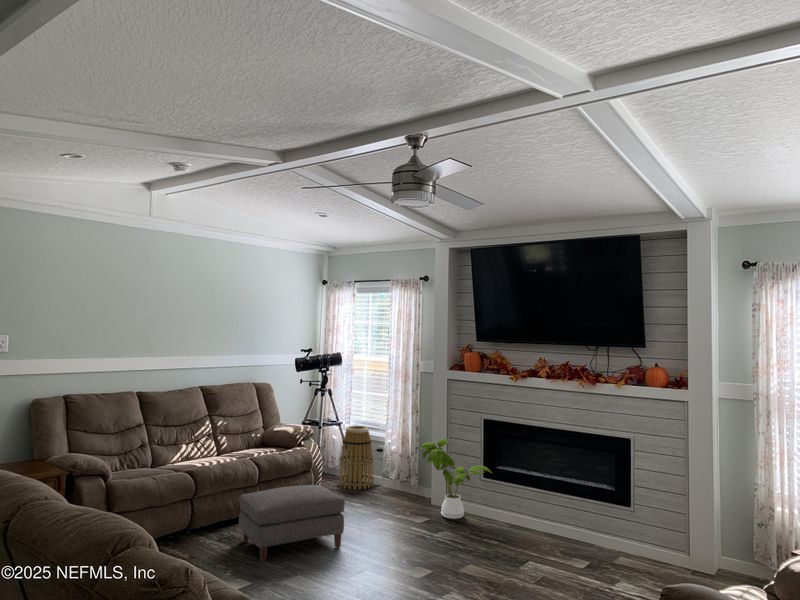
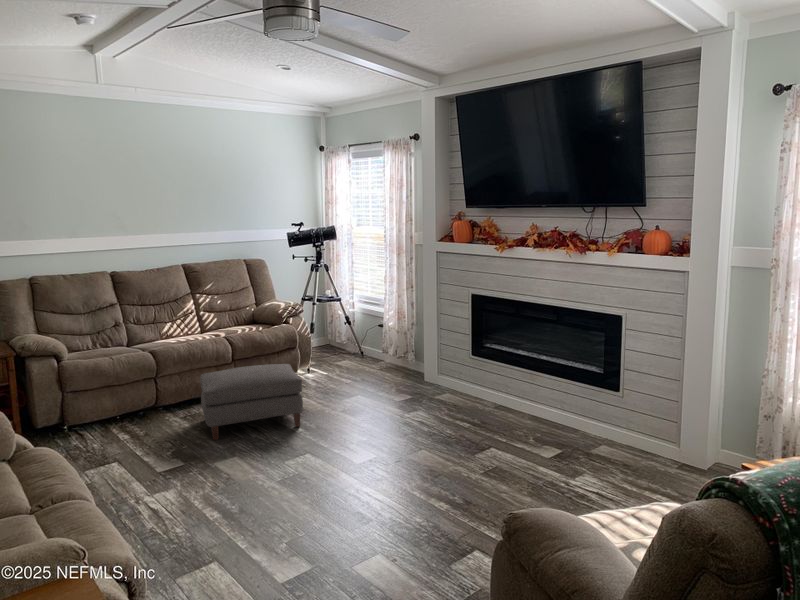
basket: present [338,426,374,490] -> none [339,301,375,365]
house plant: present [419,439,492,519] -> none [397,315,477,397]

